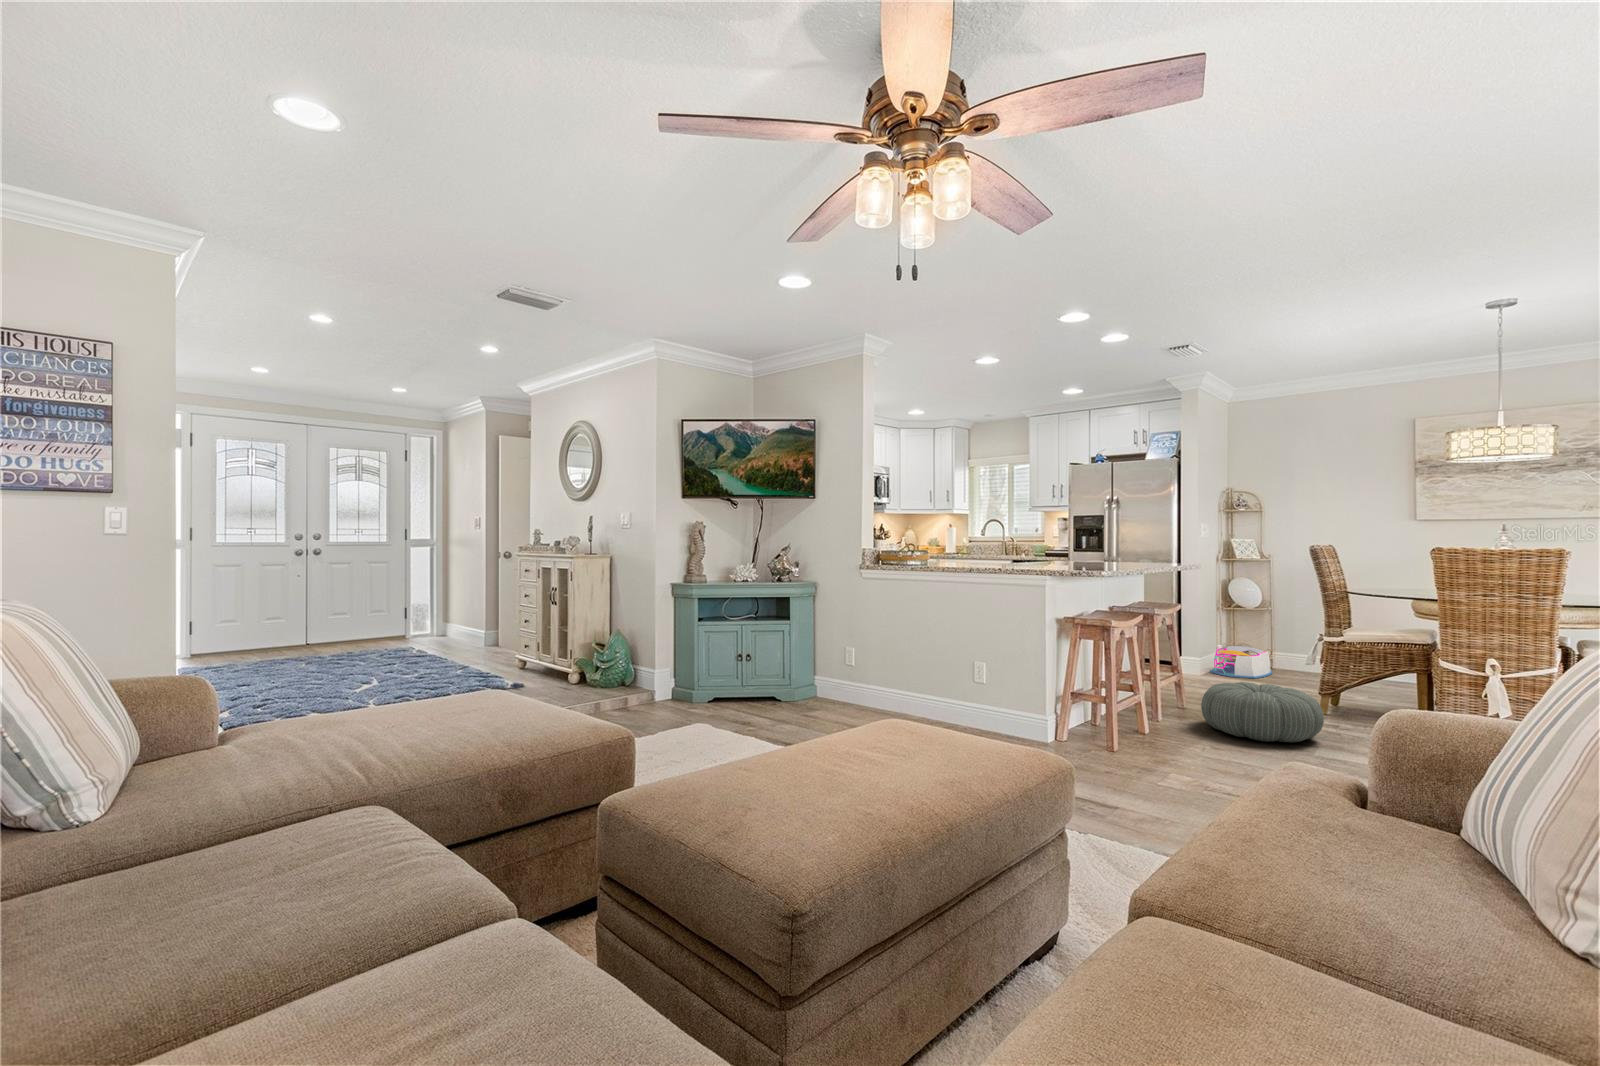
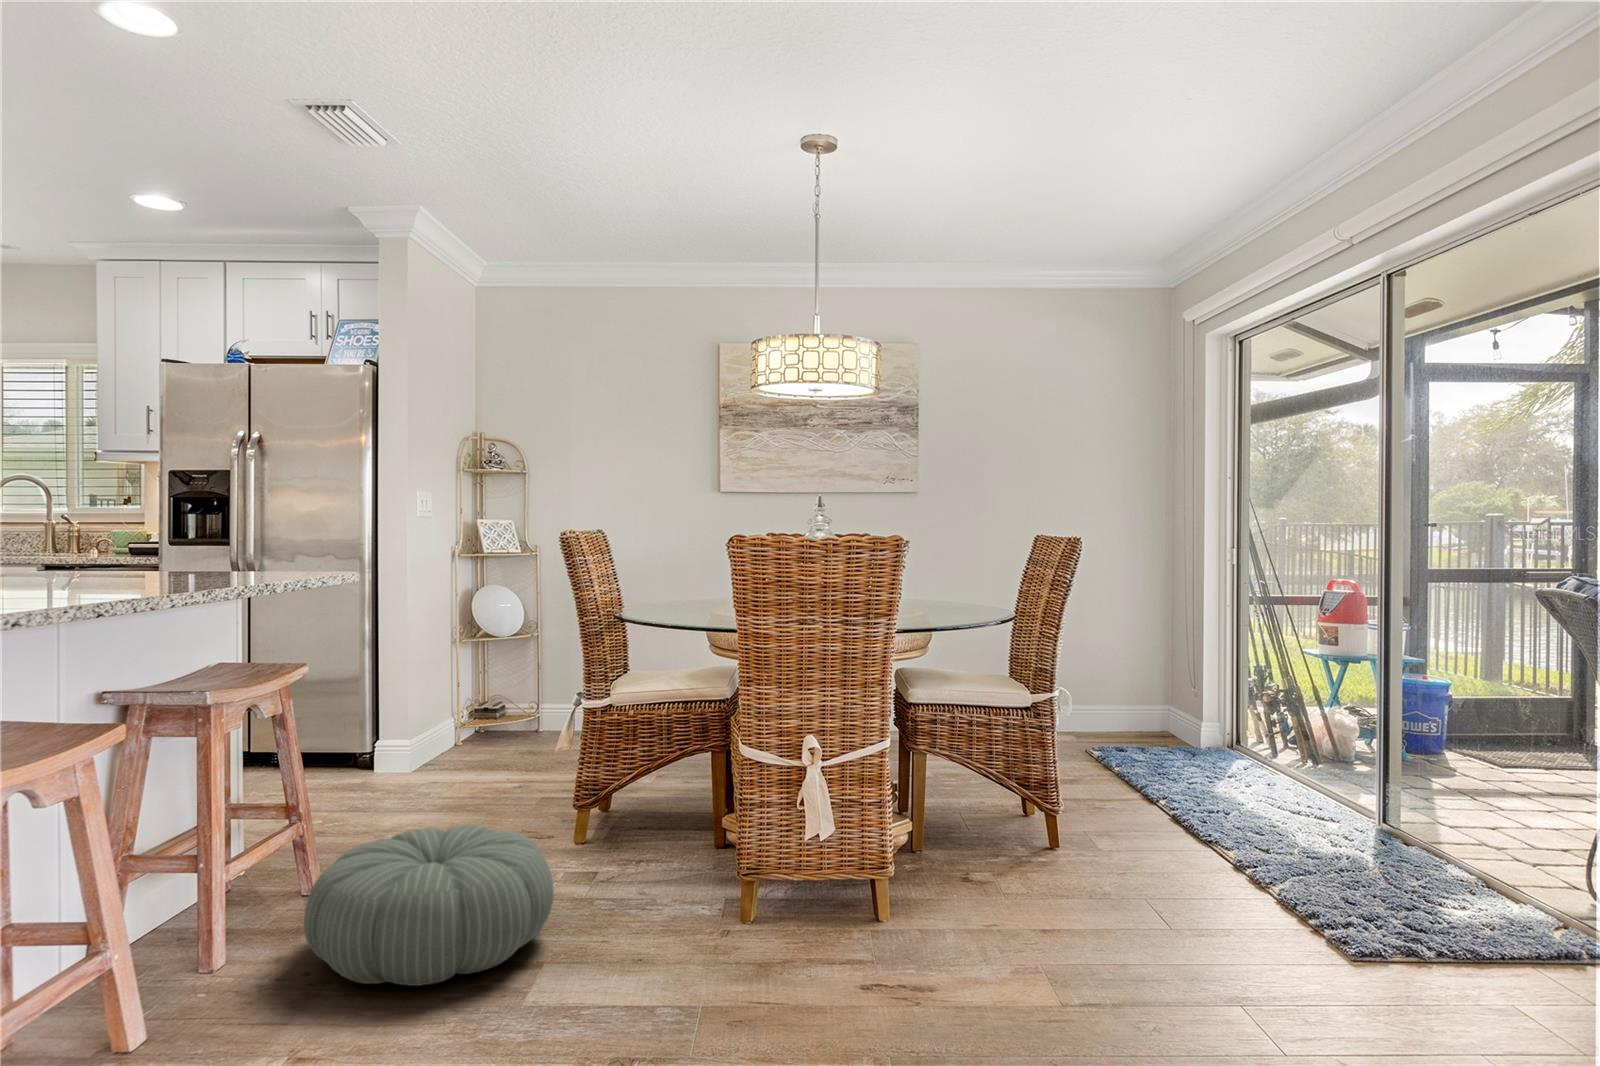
storage bin: present [1210,645,1272,678] -> none [431,704,535,767]

